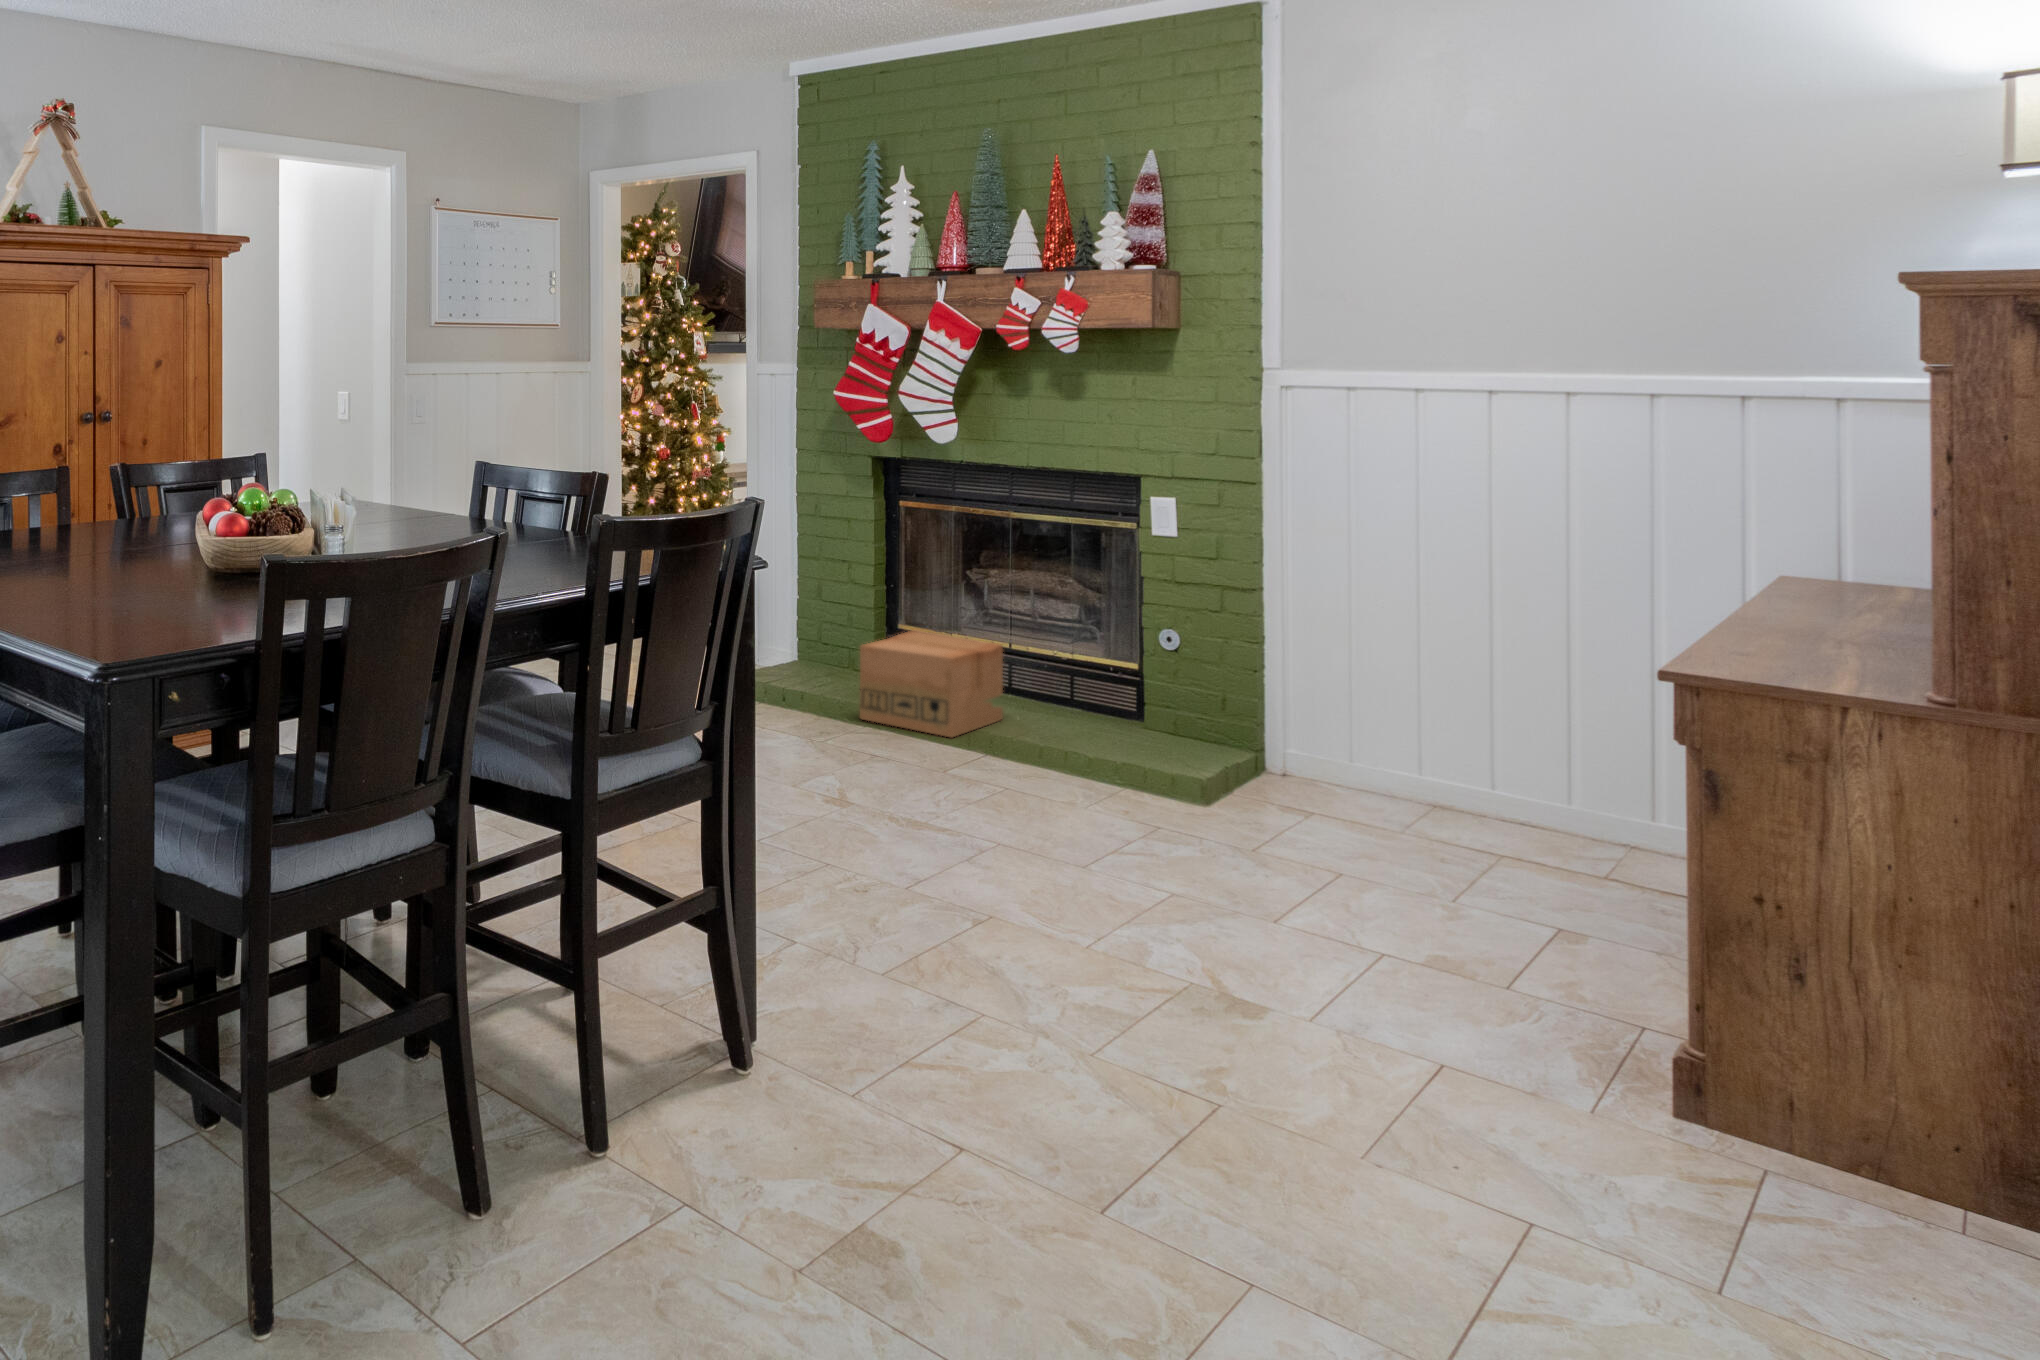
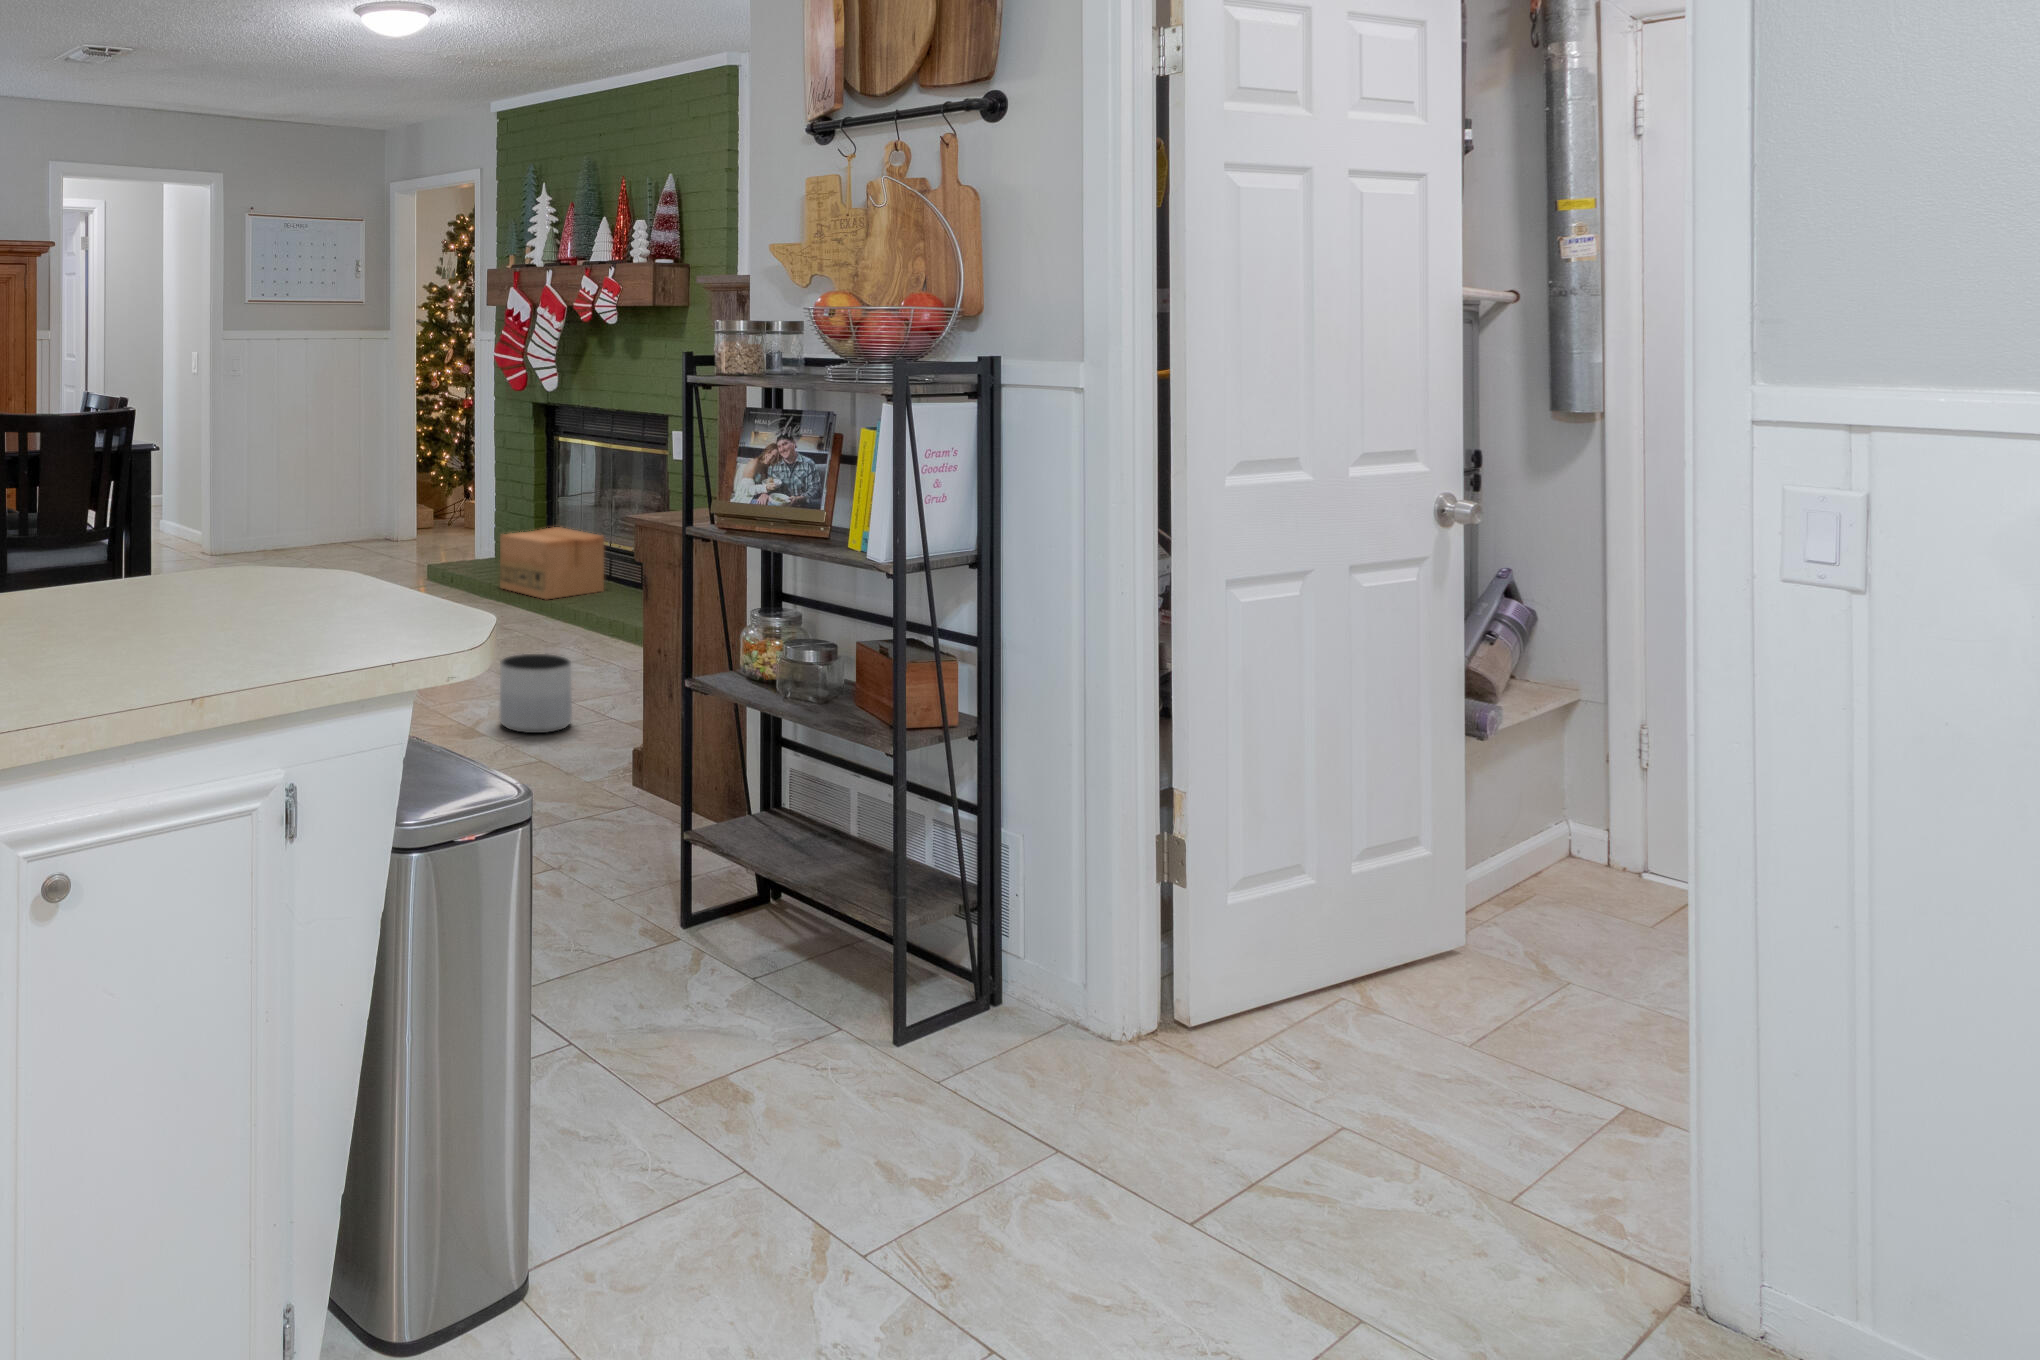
planter: none [1294,887,1431,1037] -> present [499,654,572,733]

